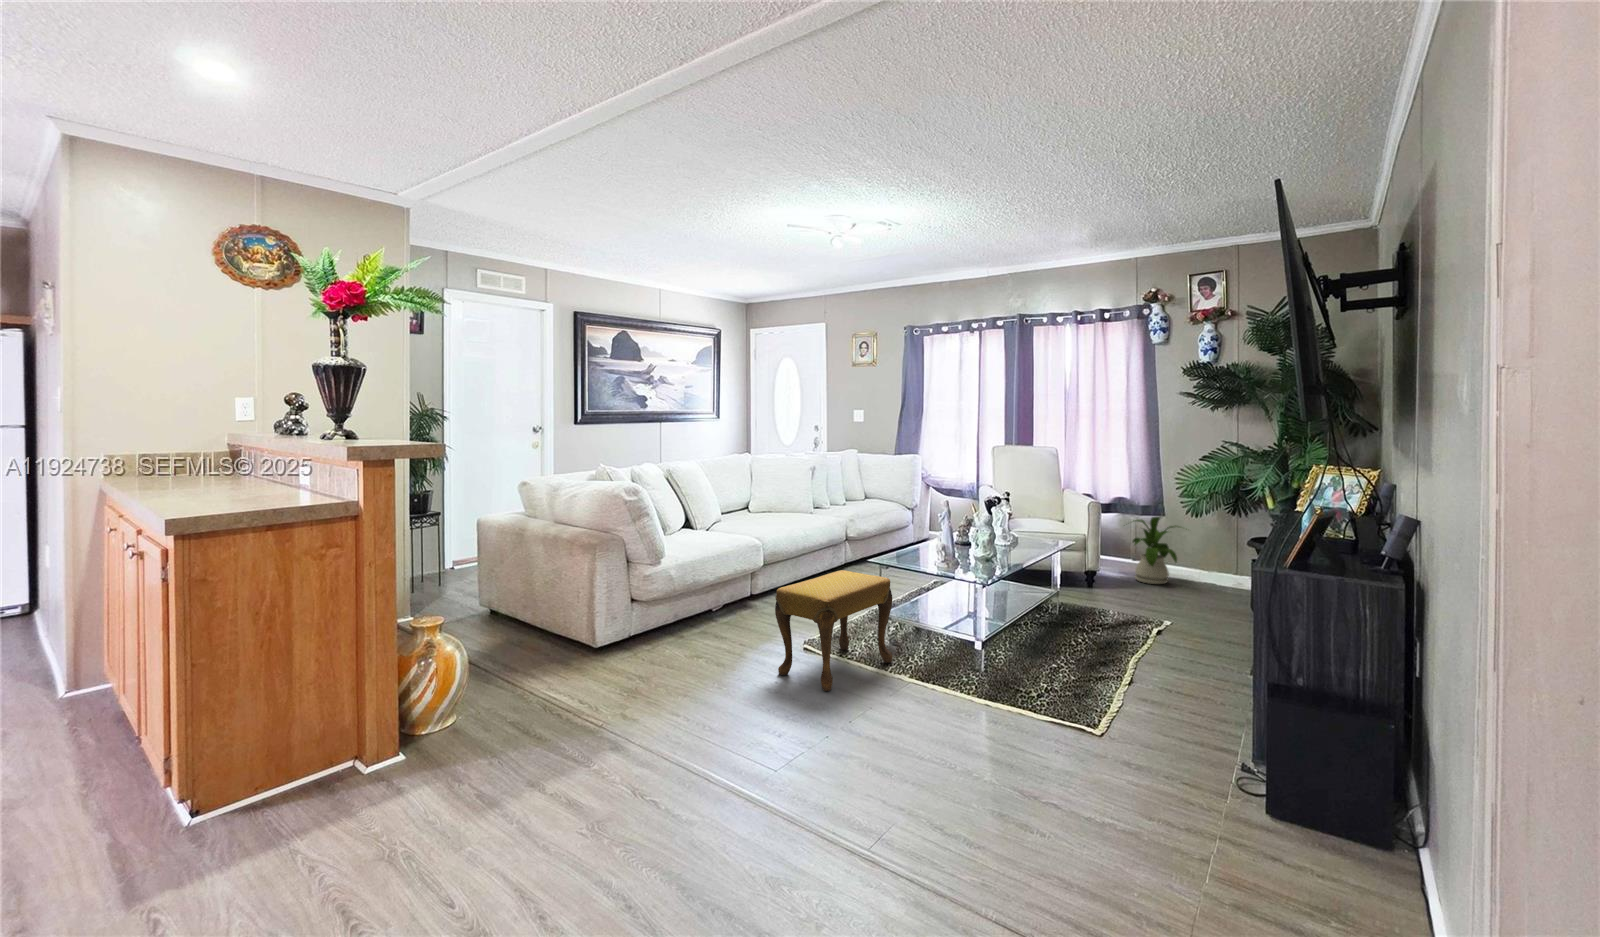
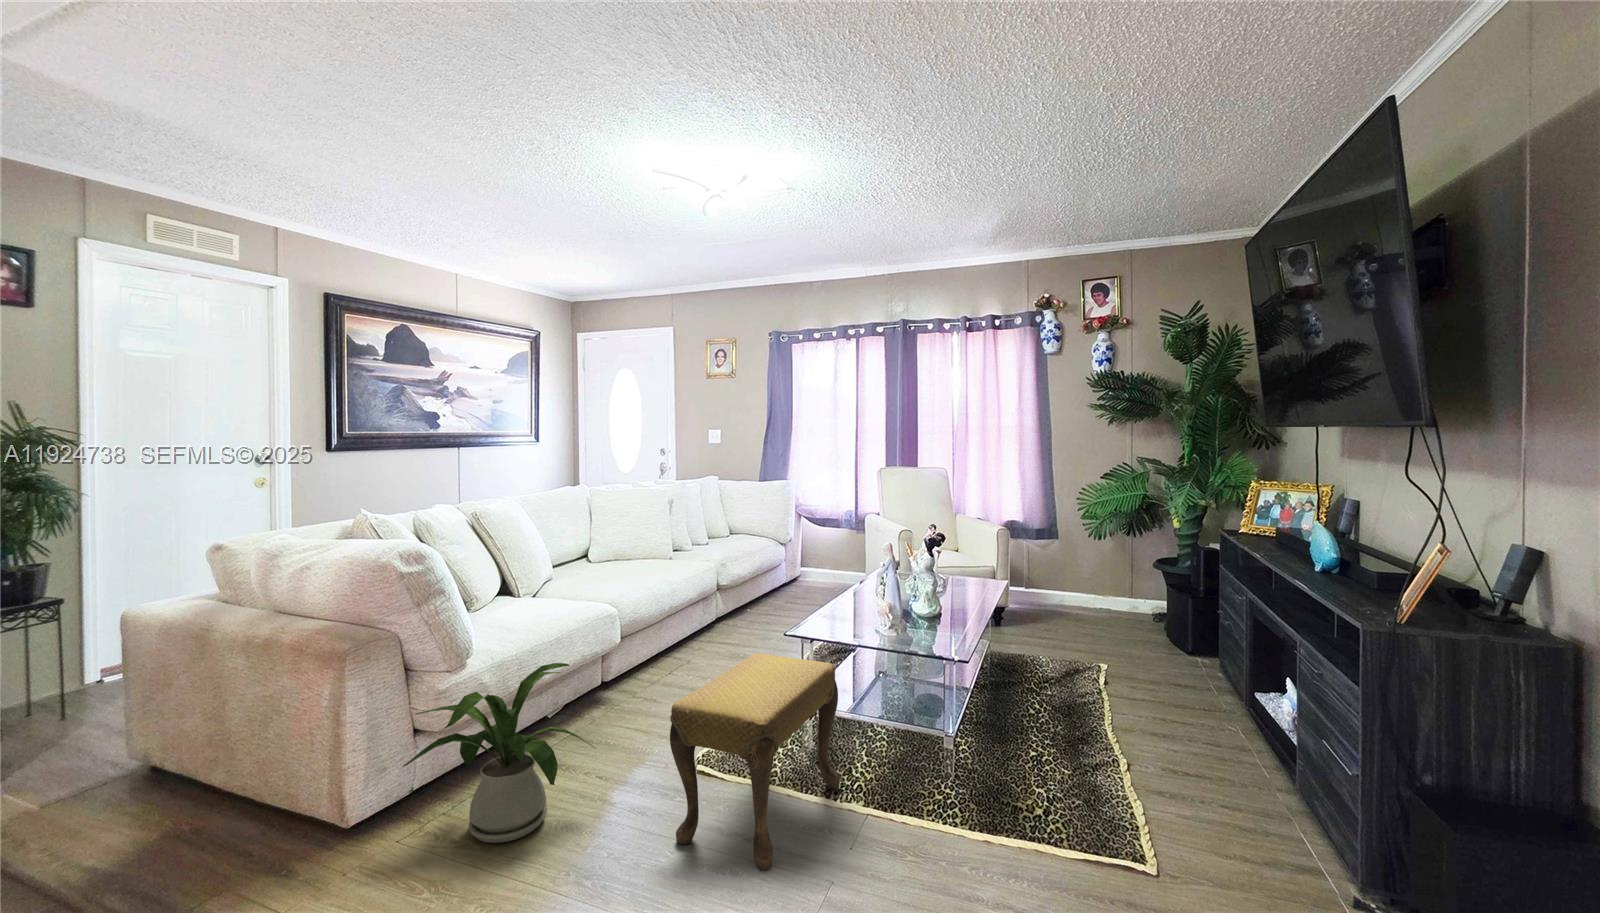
house plant: present [1133,517,1178,584] -> present [402,663,595,843]

